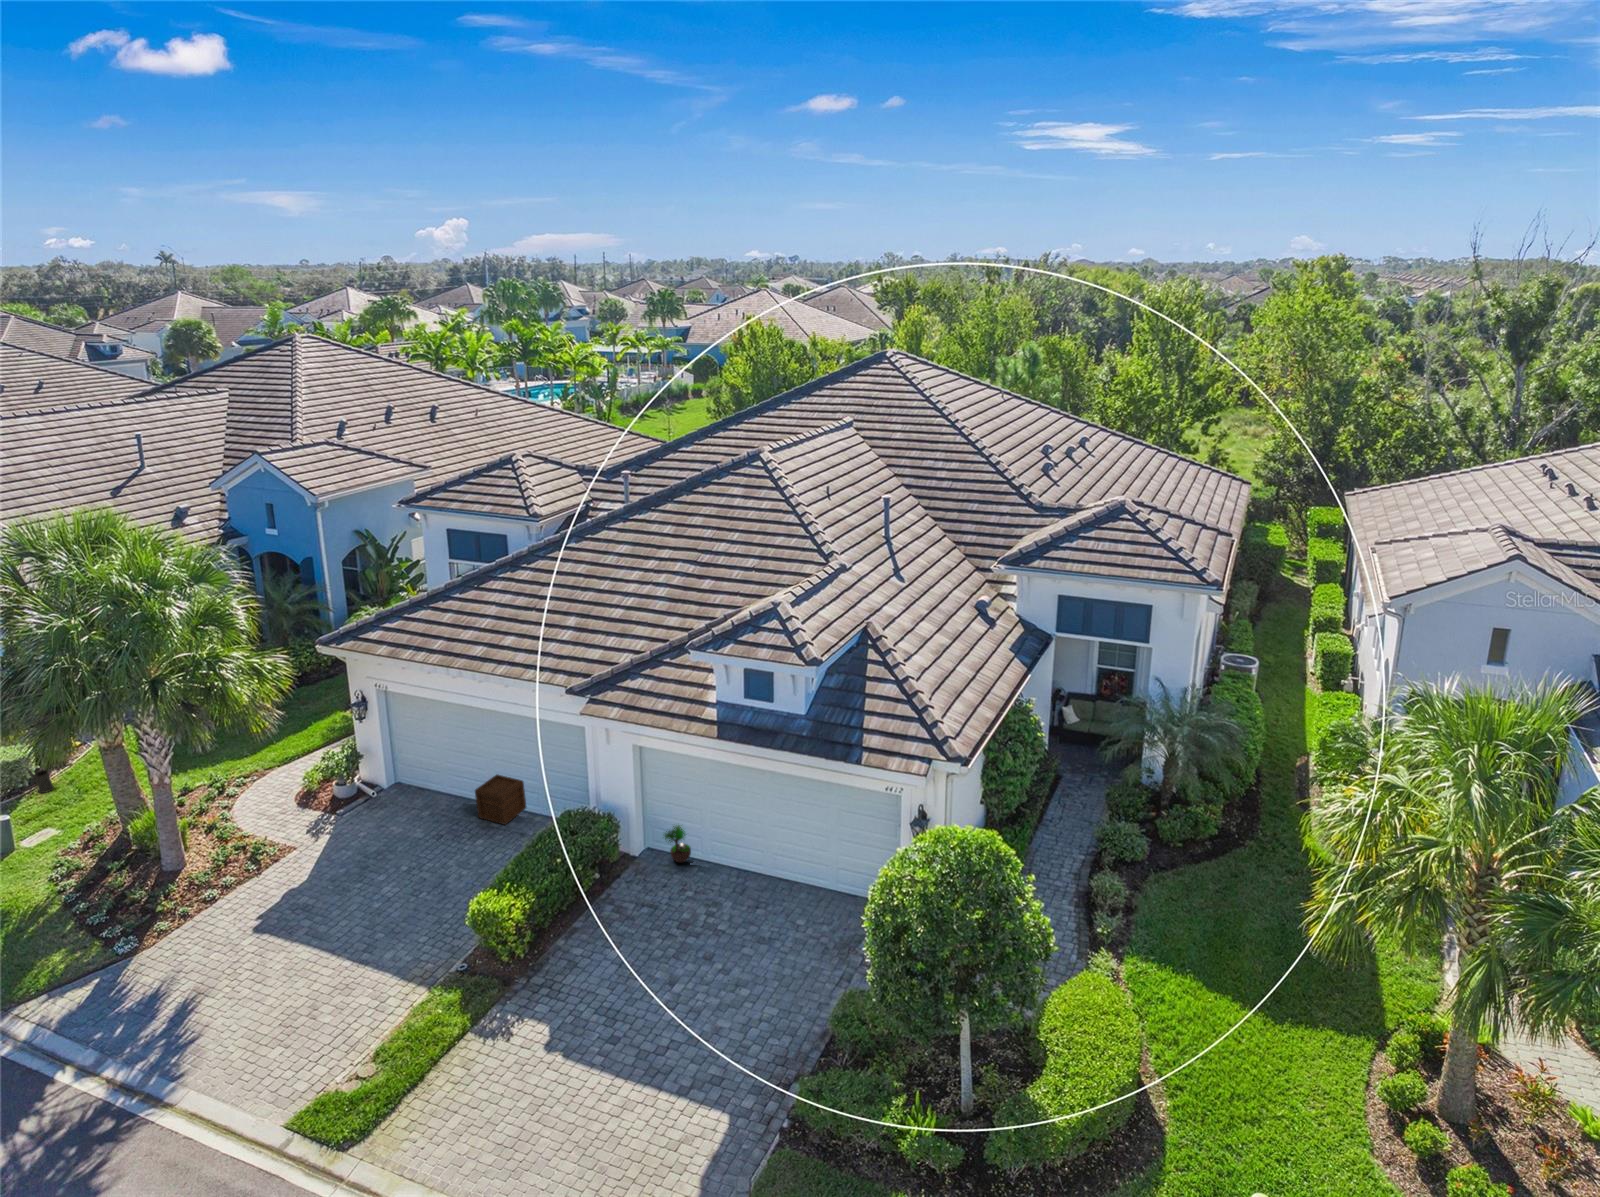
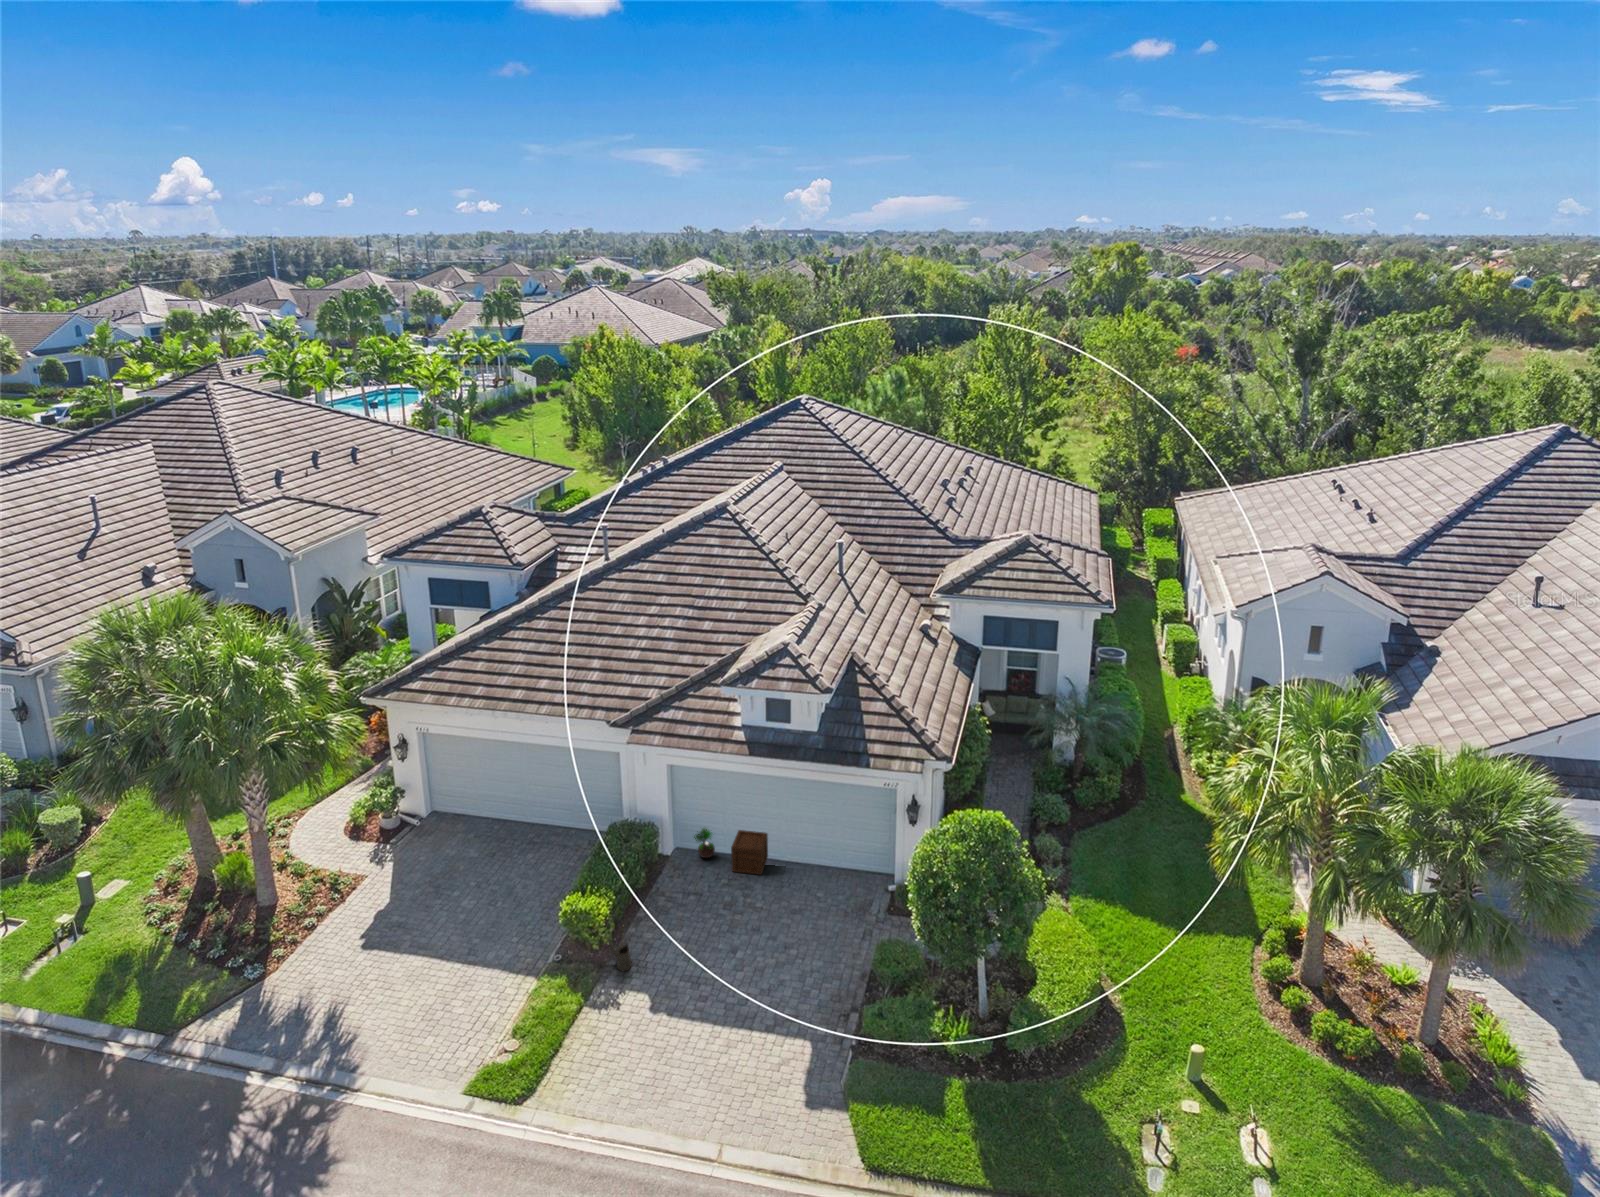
watering can: present [26,768,54,793] -> present [607,939,632,971]
wooden crate: present [475,775,527,824] -> present [731,830,768,875]

